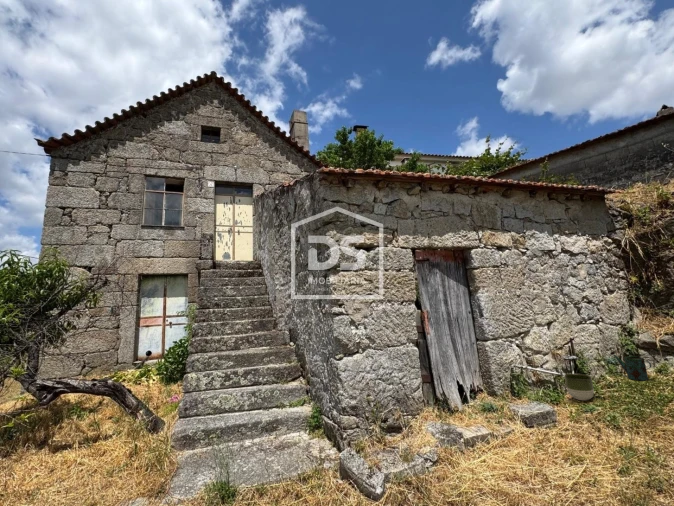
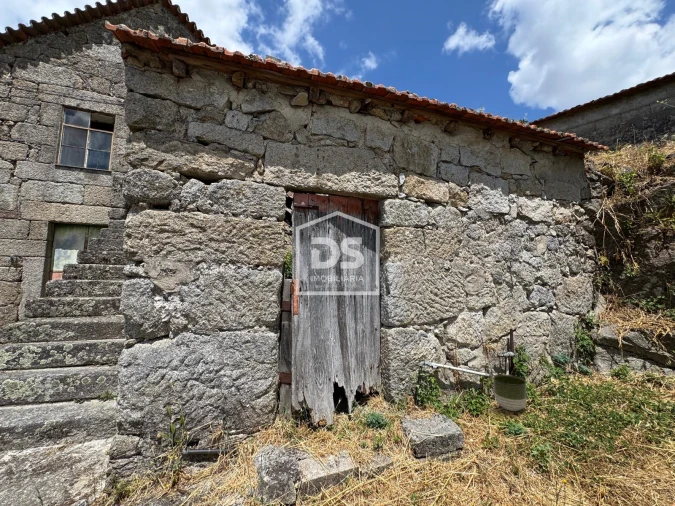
watering can: present [610,352,651,380] -> none [559,348,607,388]

